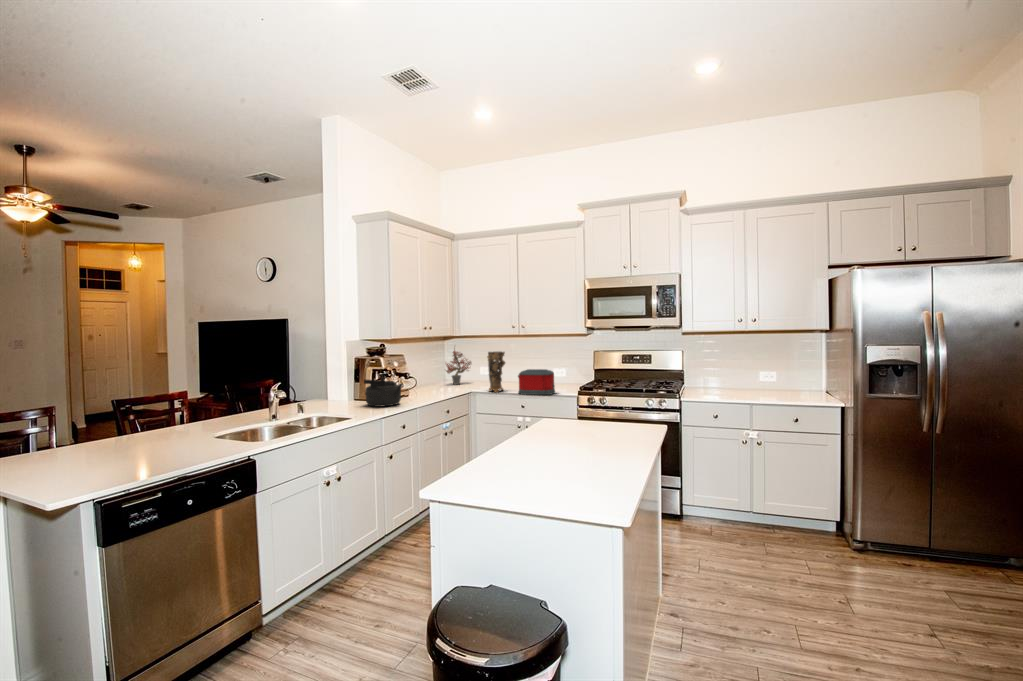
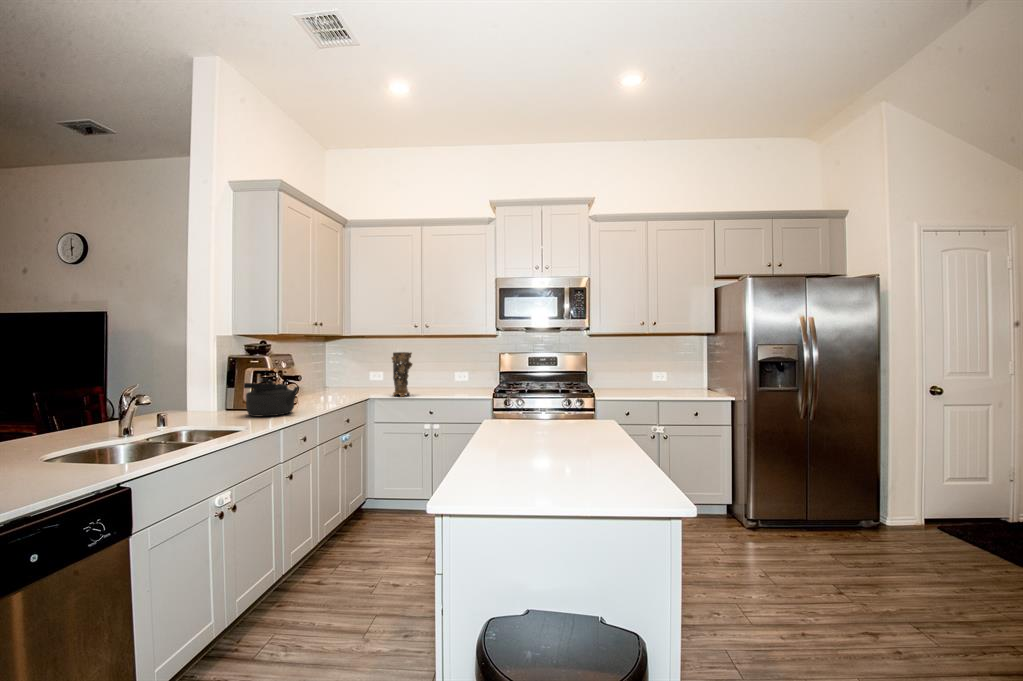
potted plant: present [446,350,471,385] -> none [337,345,367,390]
toaster: present [518,369,555,395] -> none [427,371,467,398]

